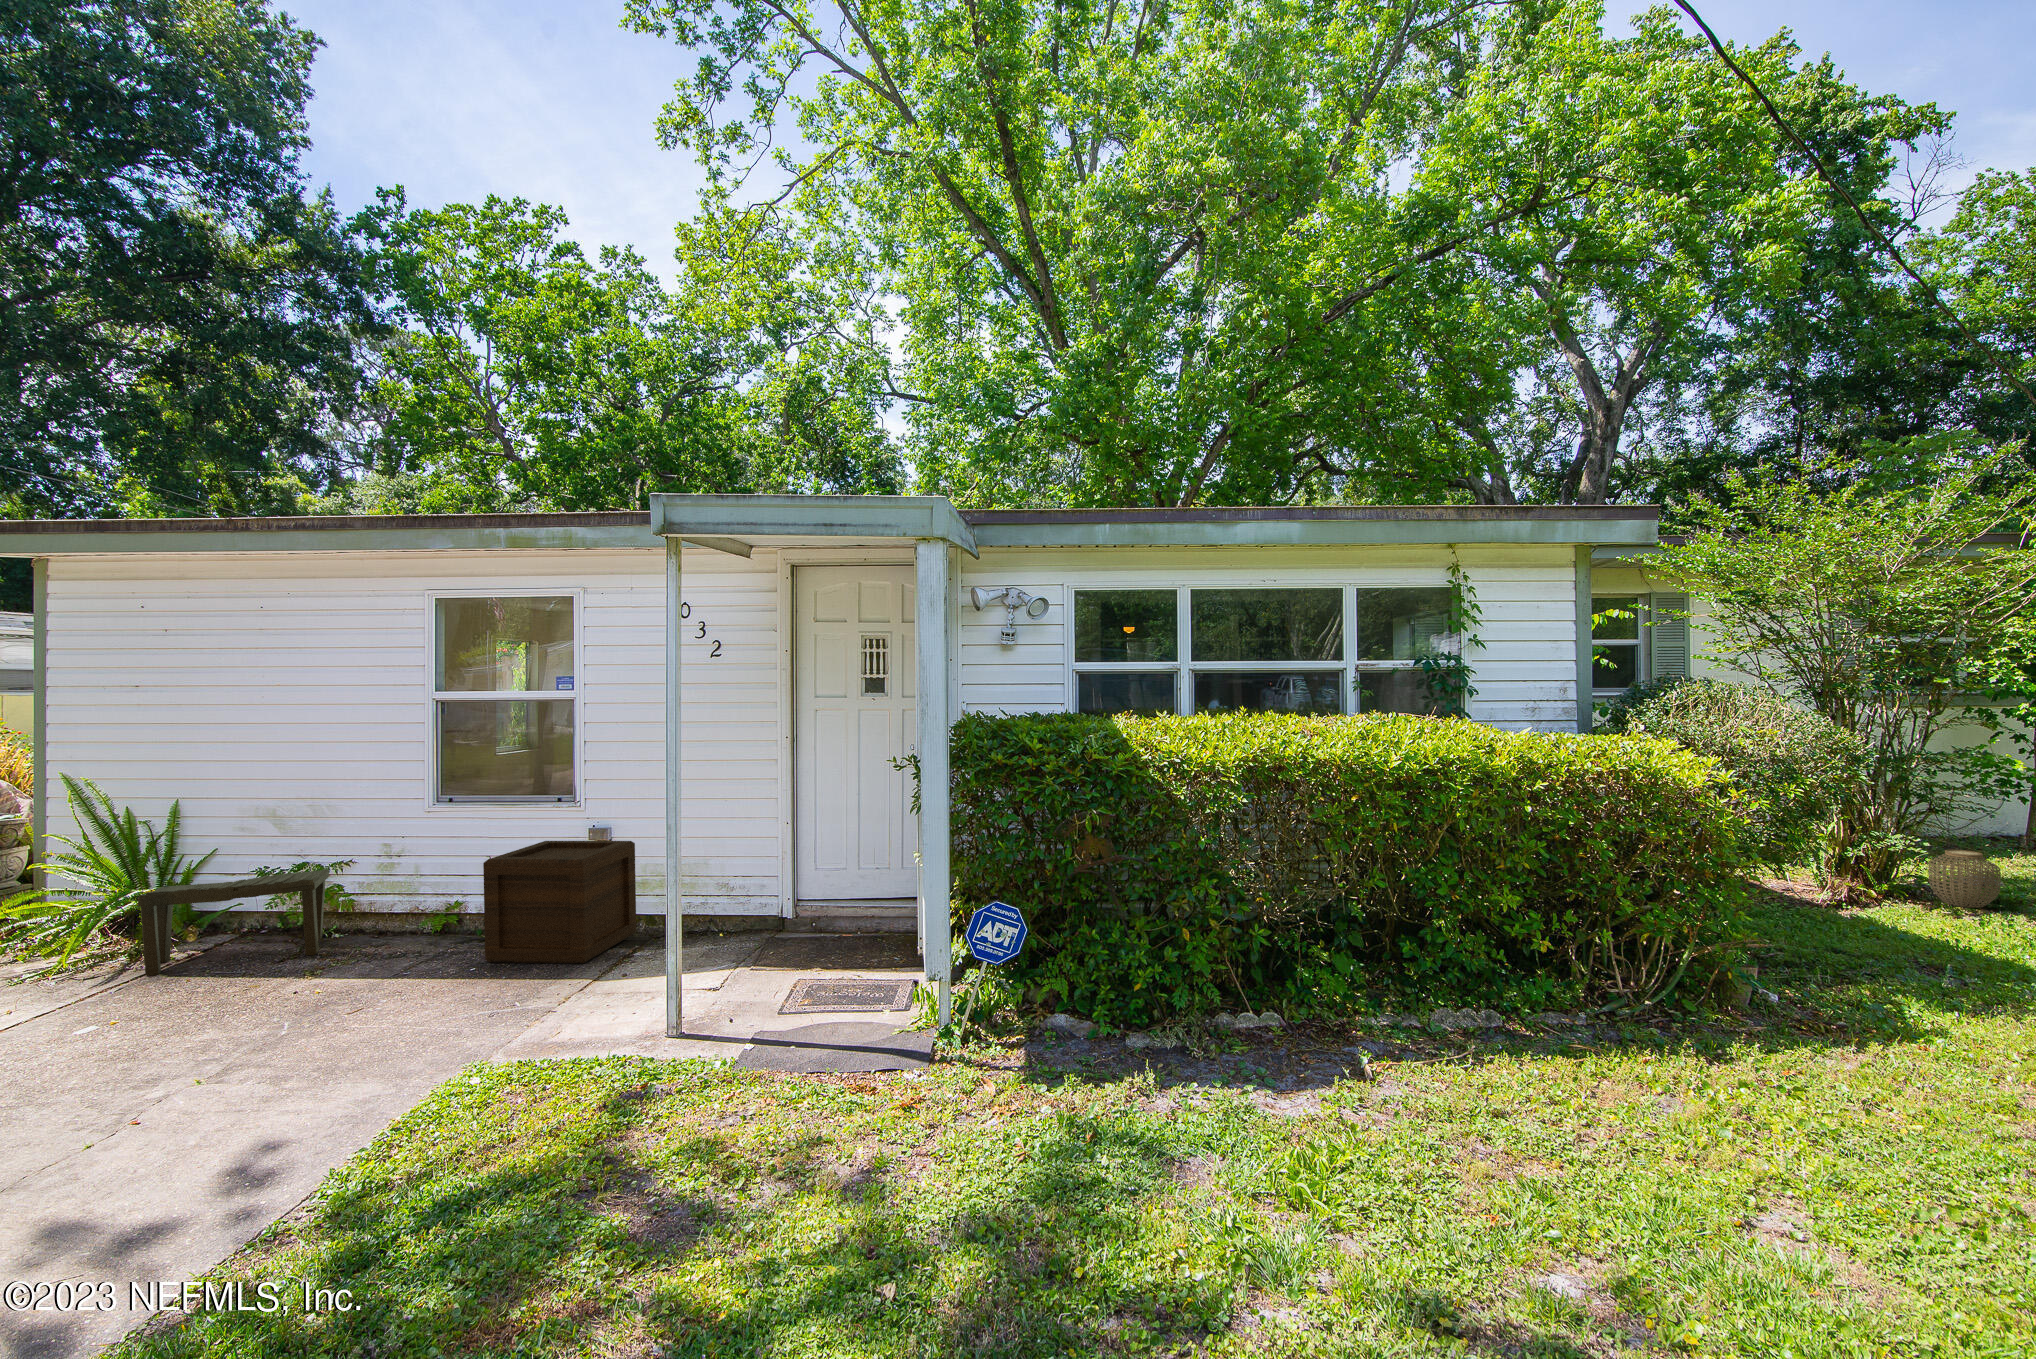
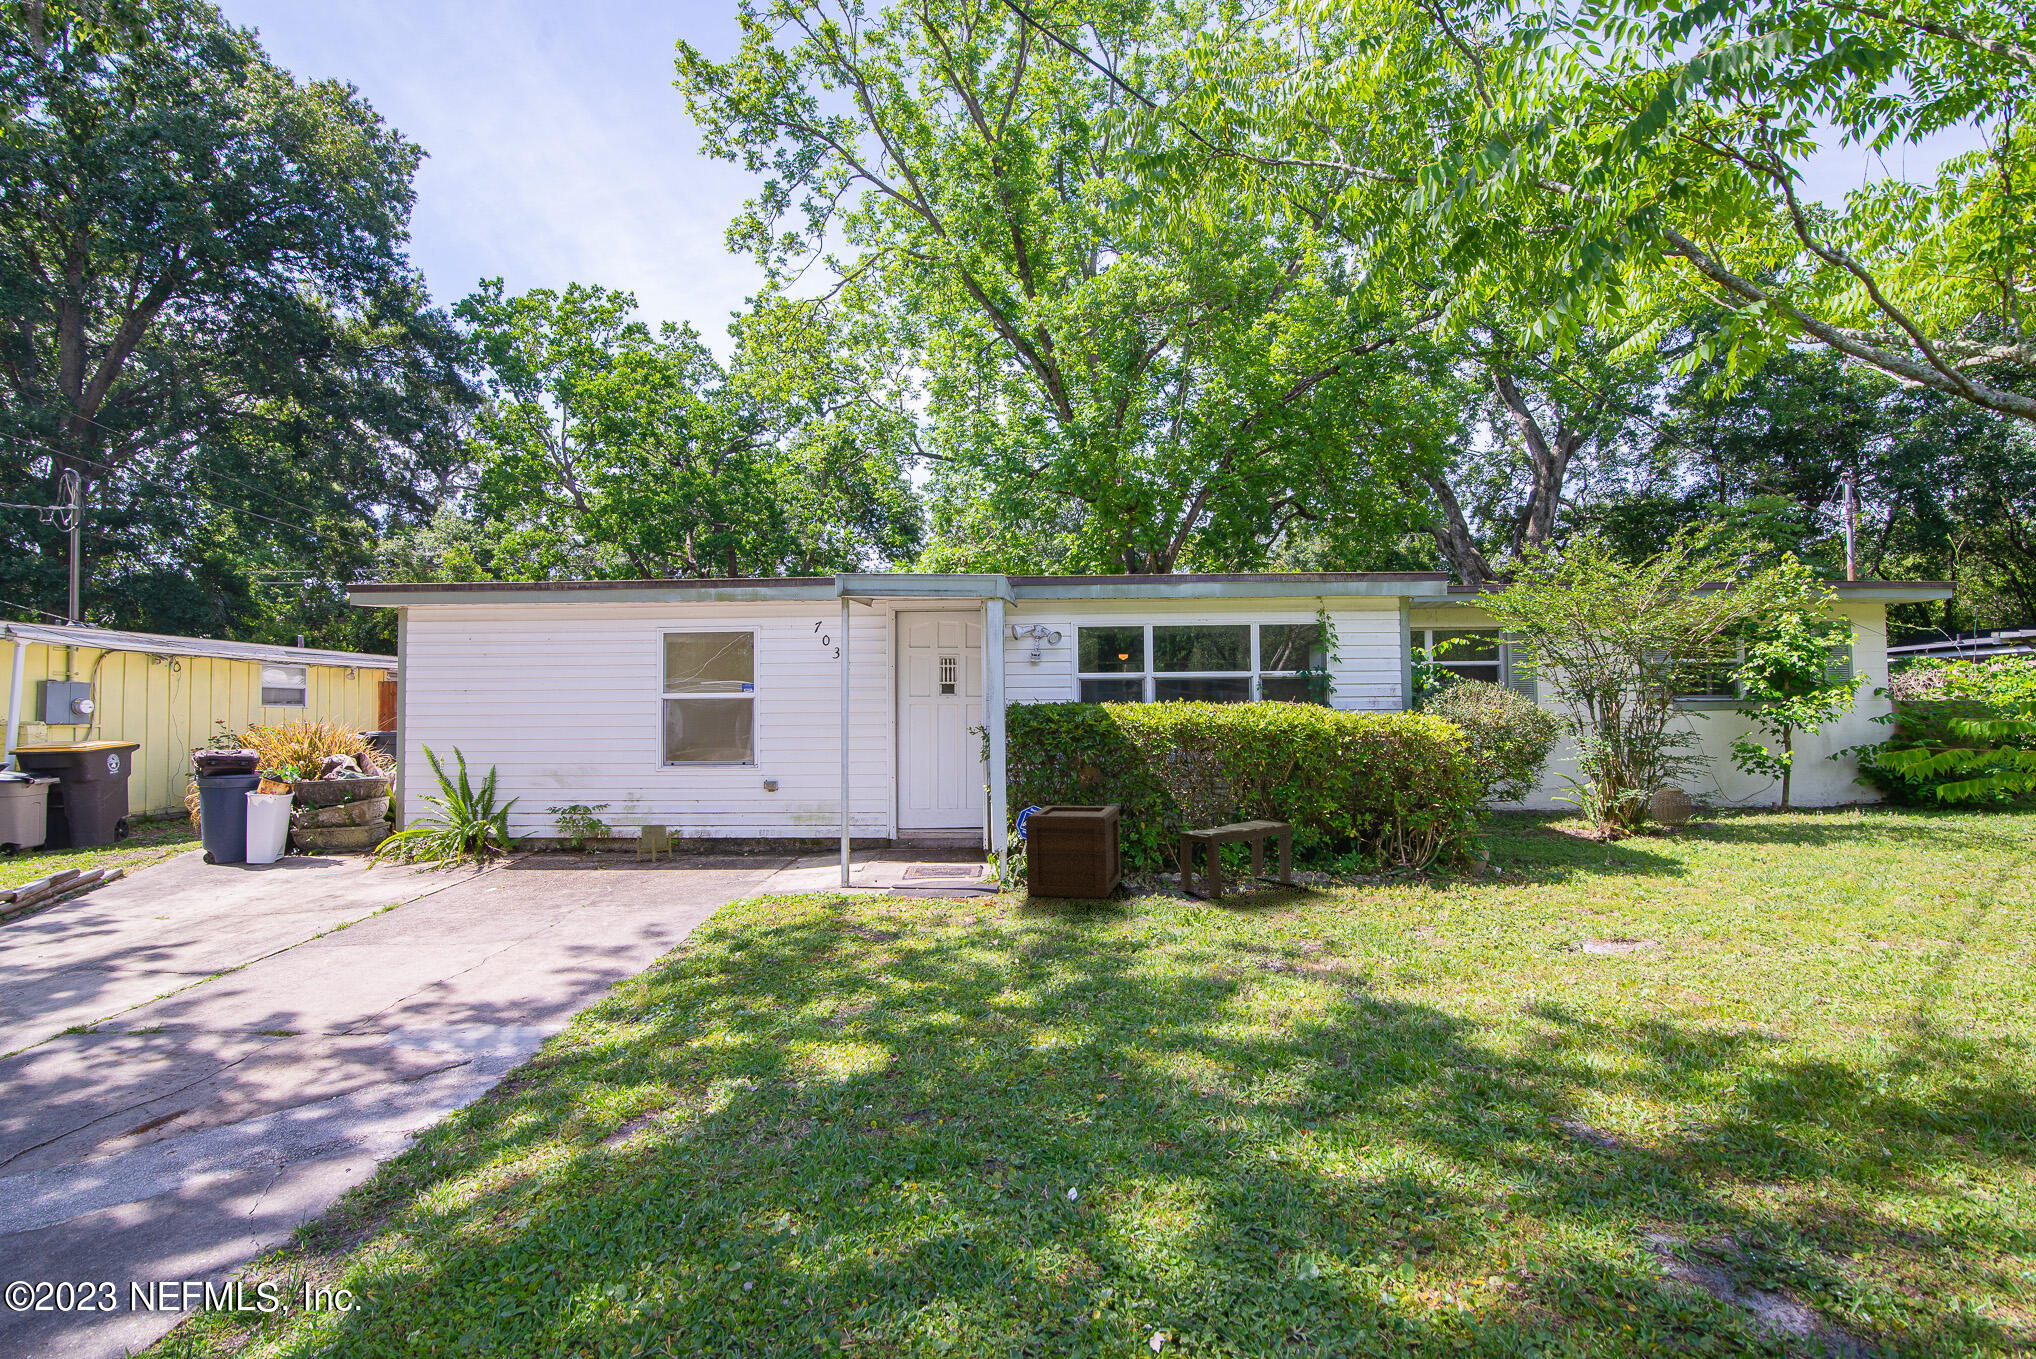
wooden crate: present [483,841,636,963] -> present [1026,806,1121,899]
bench: present [138,869,329,976] -> present [1180,820,1293,898]
planter: none [391,887,449,949] -> present [637,825,672,862]

